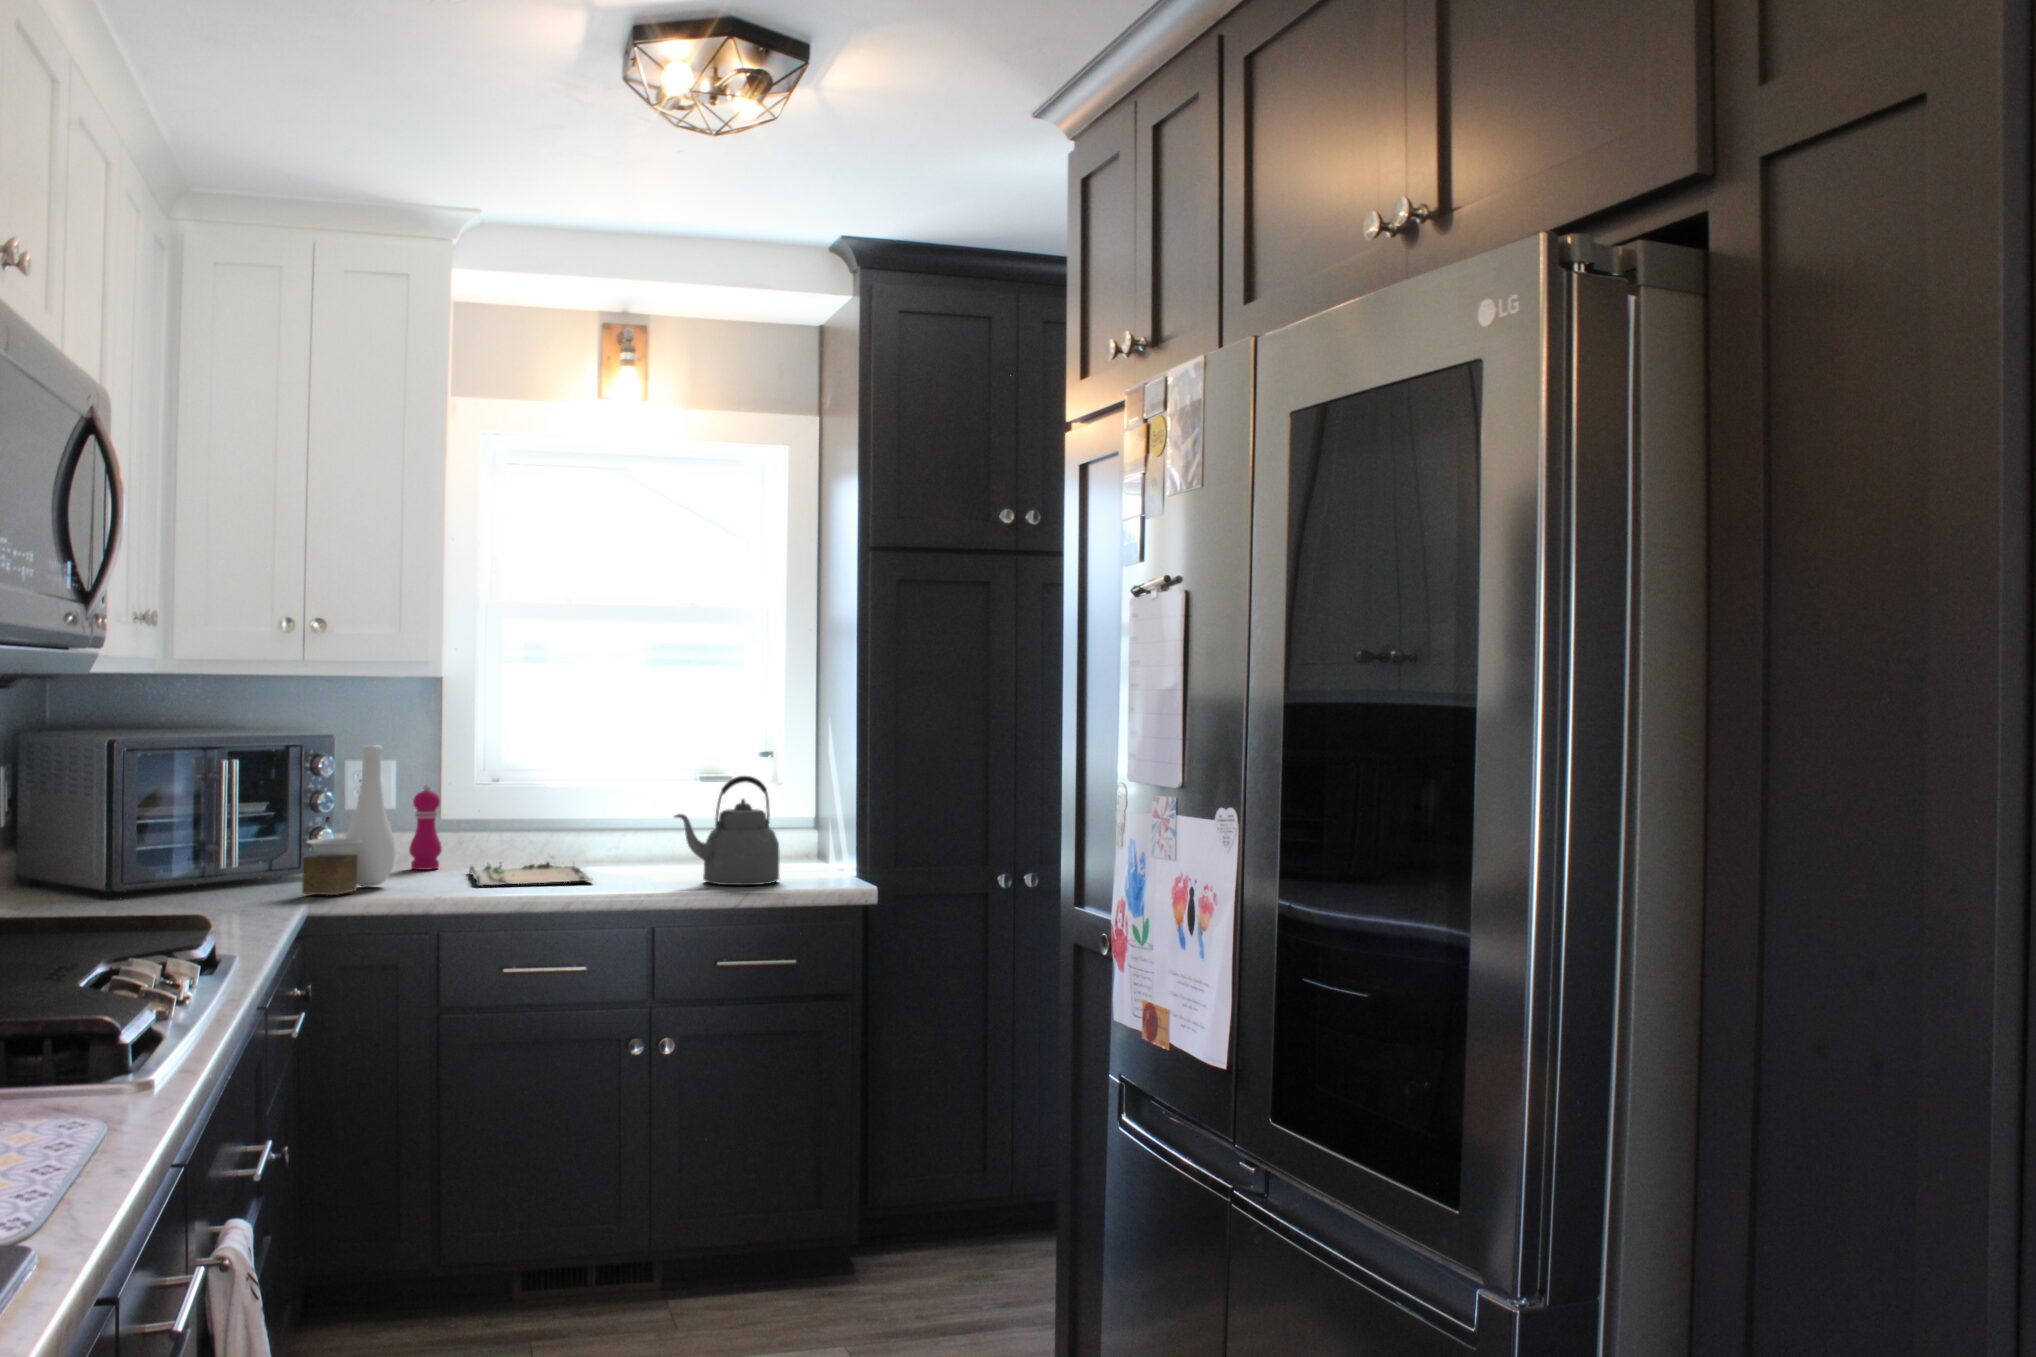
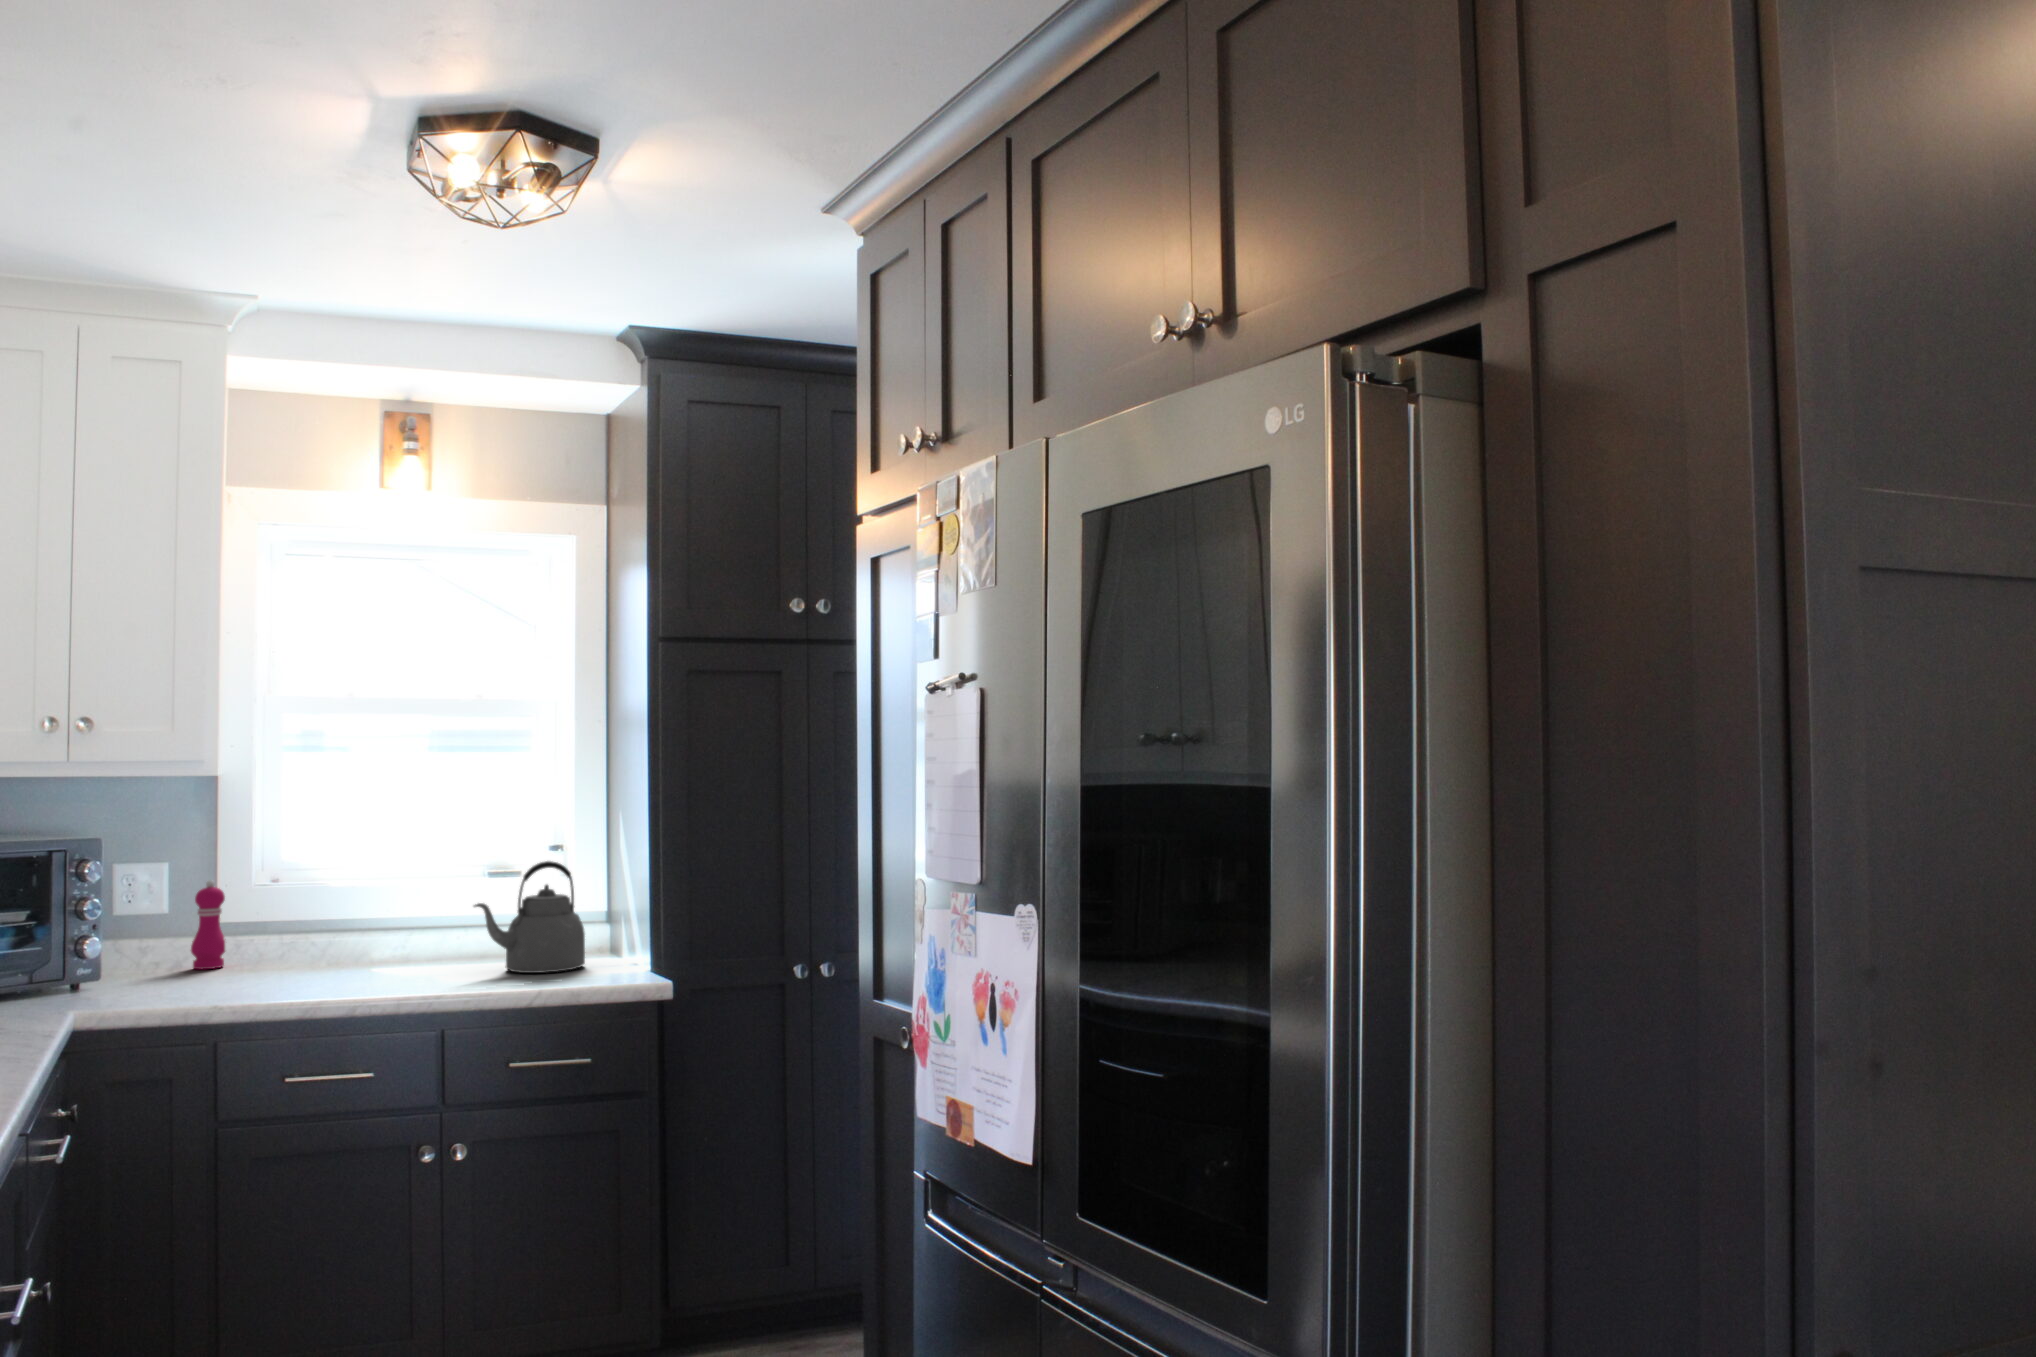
vase: present [302,745,395,895] -> none [63,845,171,1007]
tray: present [469,862,591,886] -> none [255,947,389,988]

